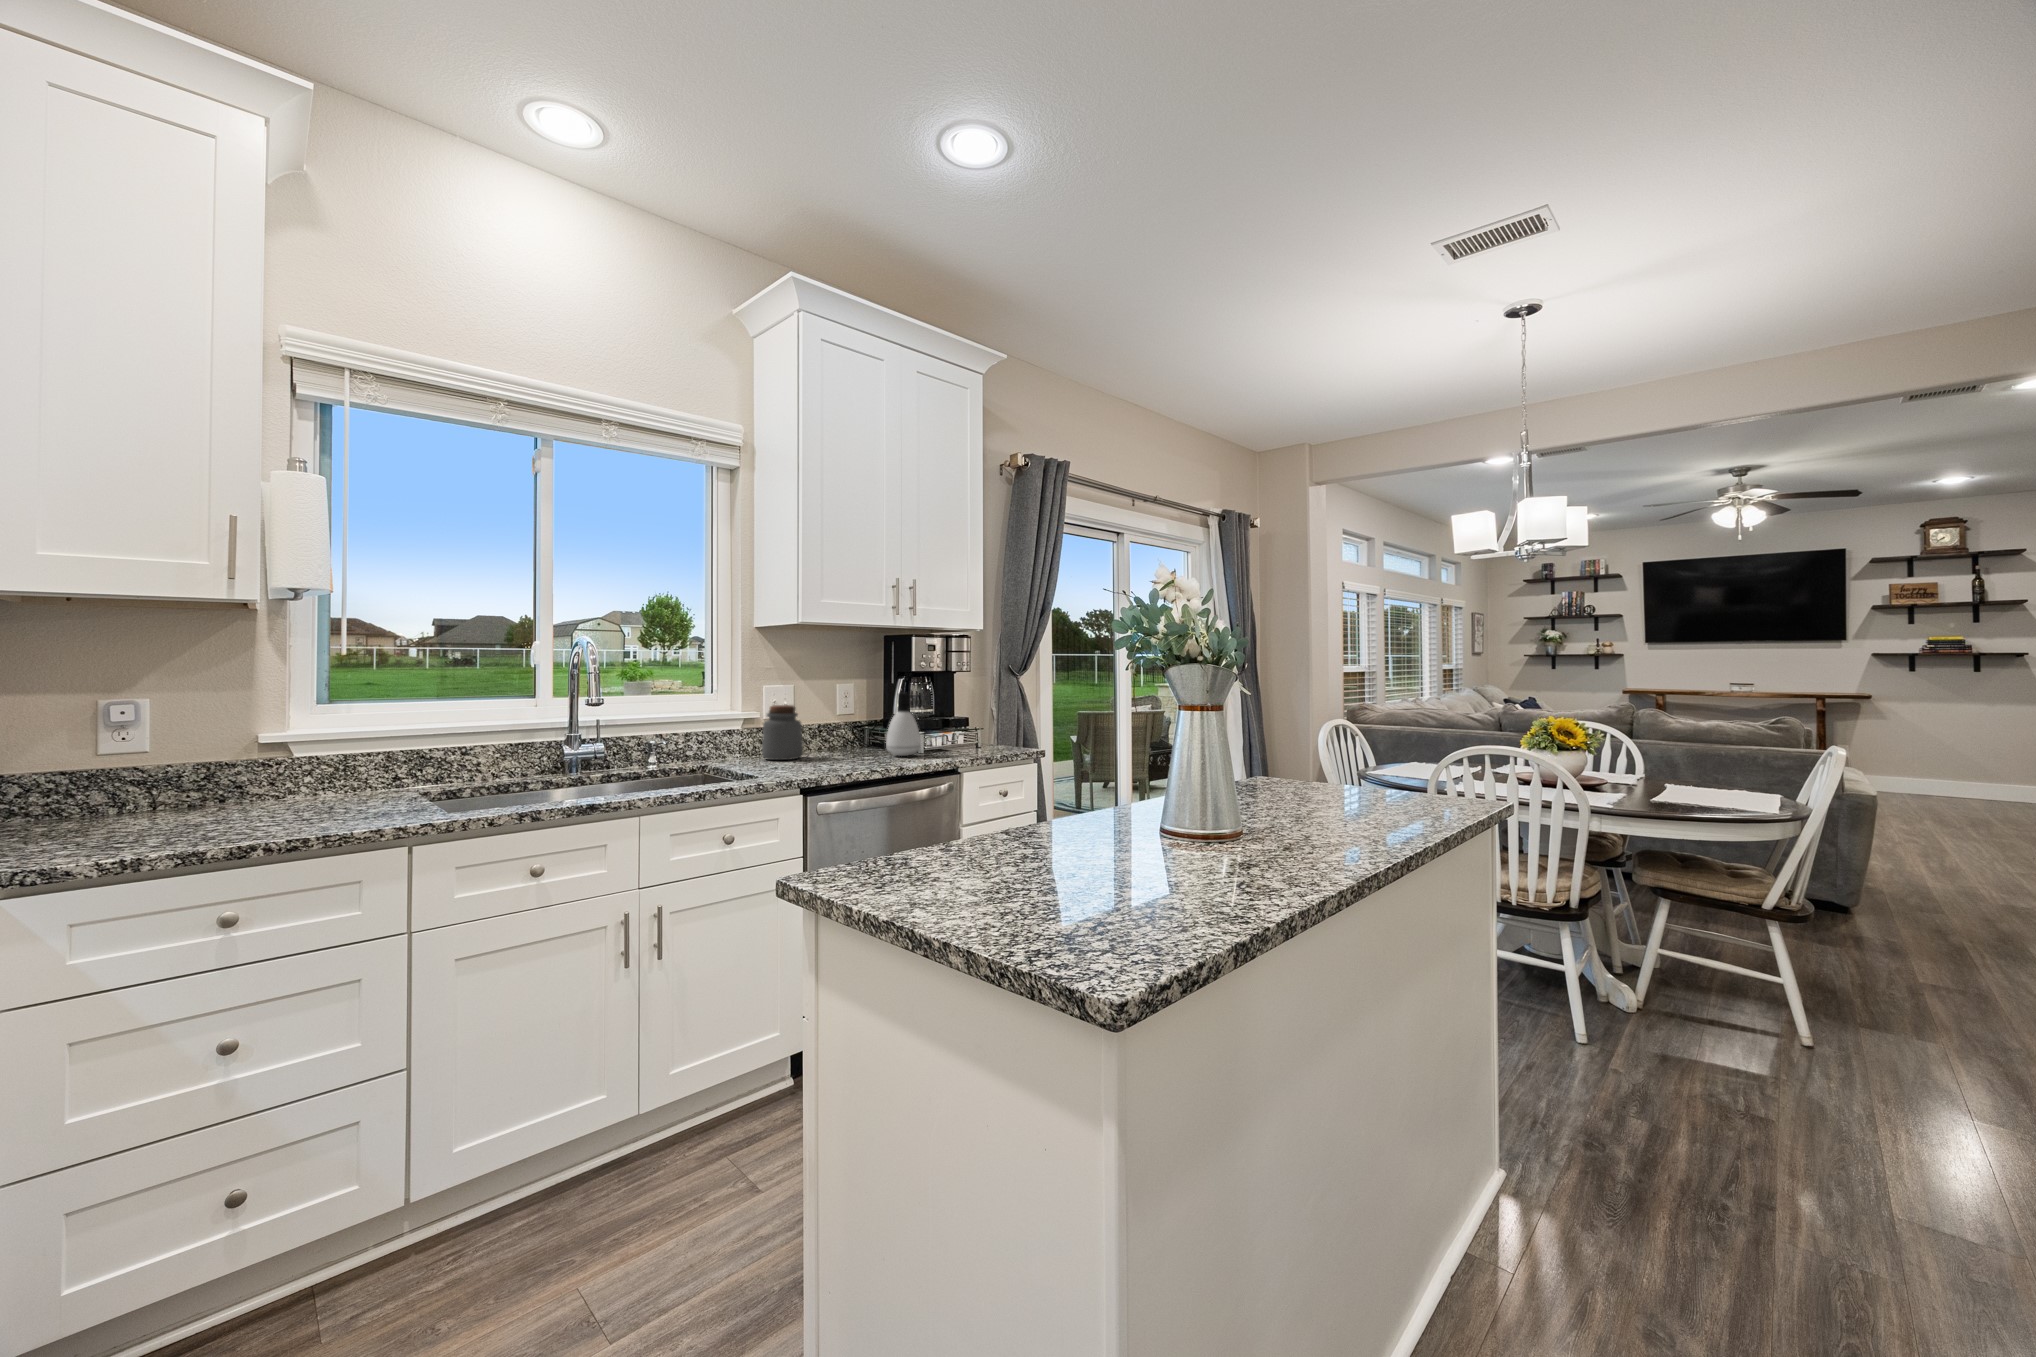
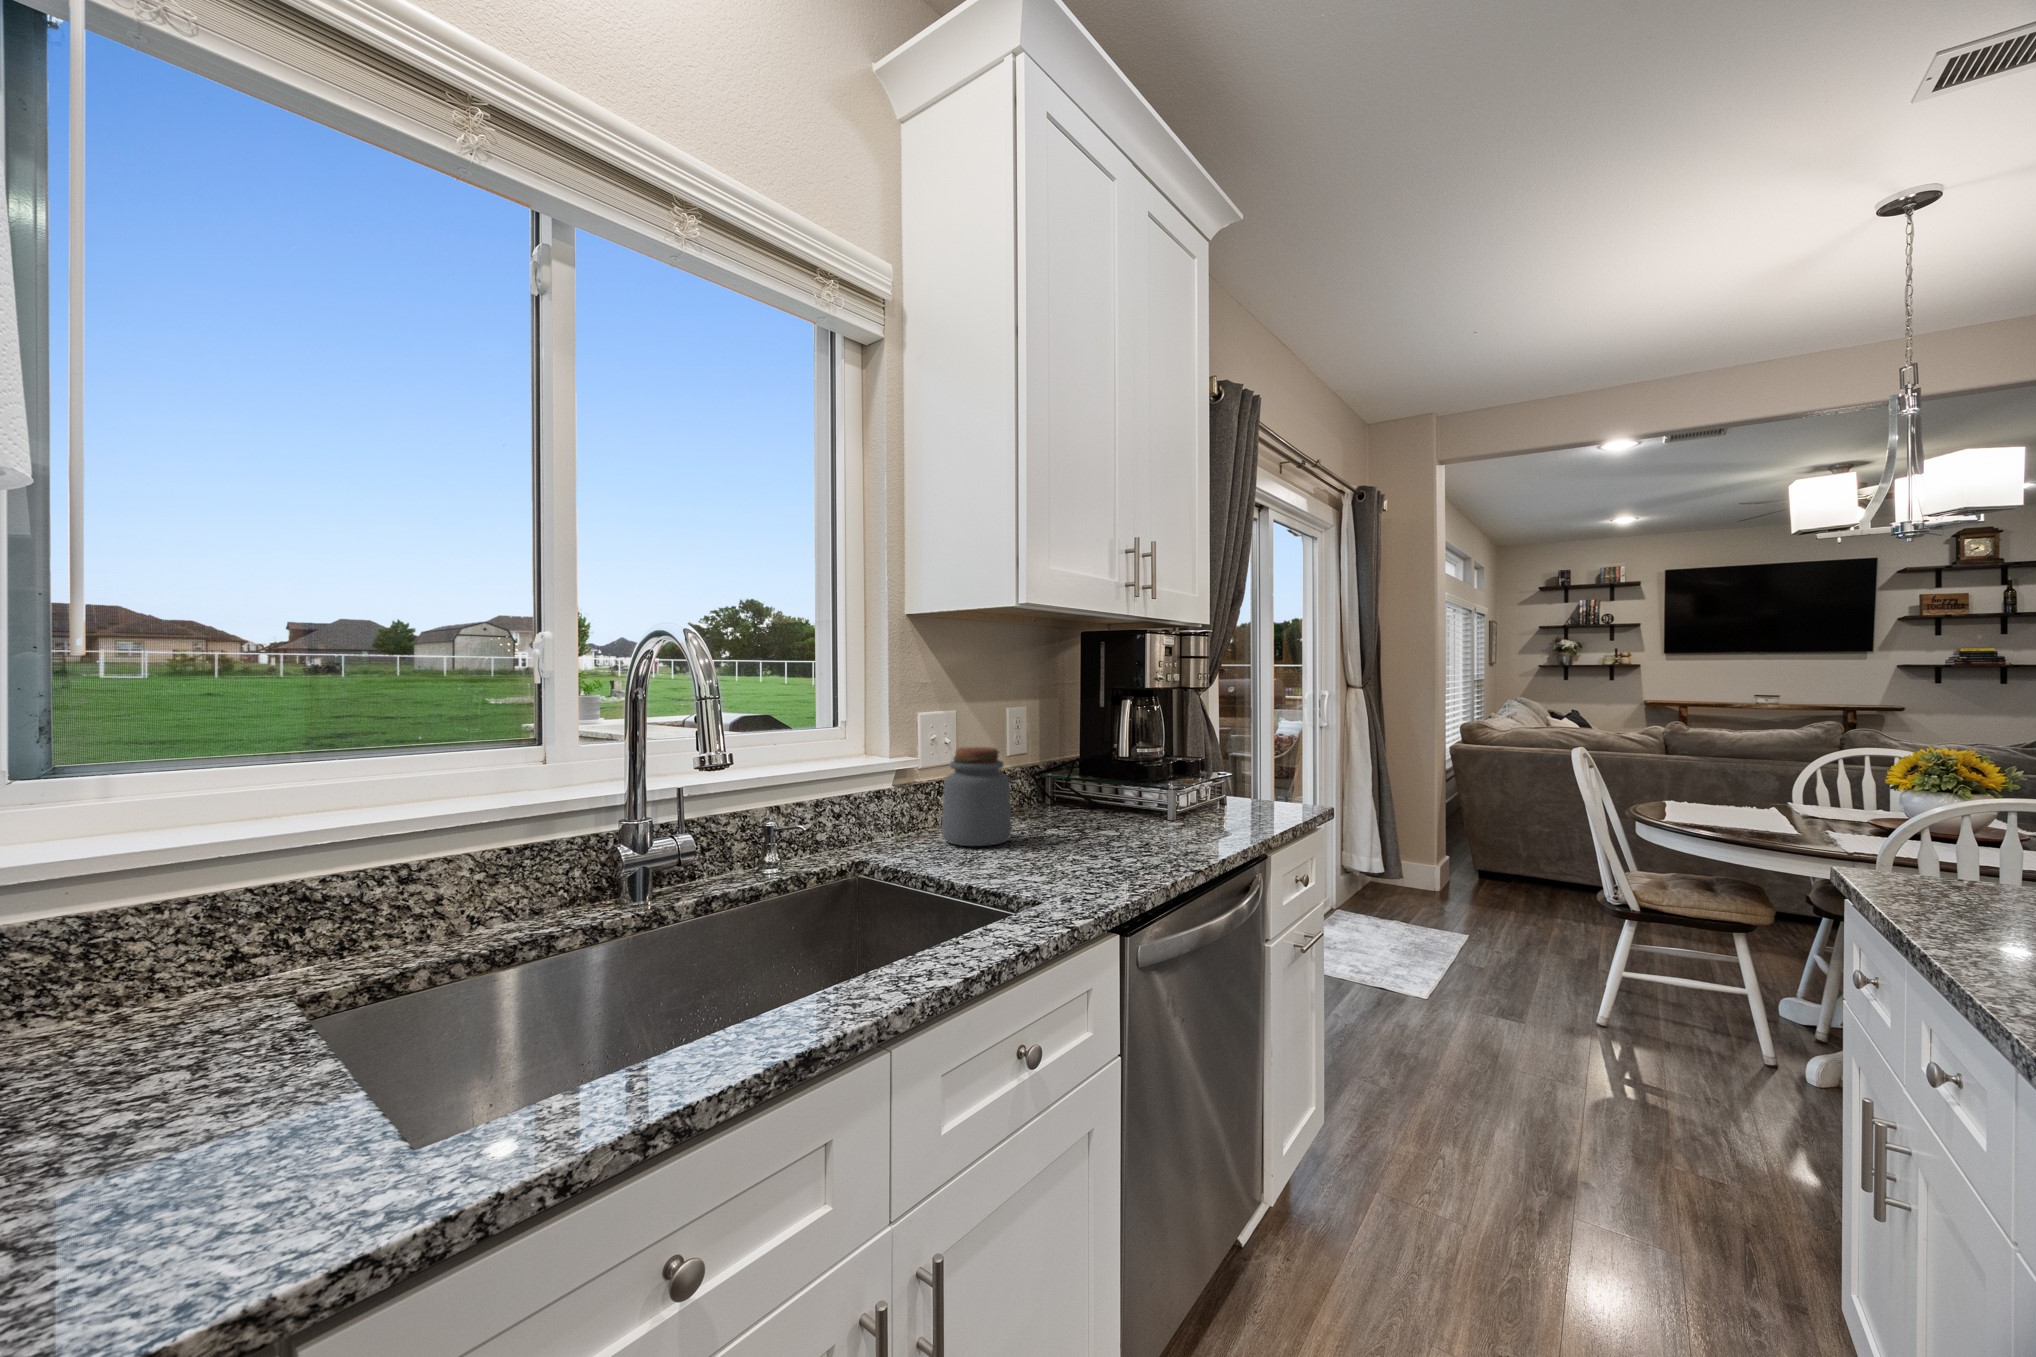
soap dispenser: present [886,692,921,756] -> none [1136,723,1195,829]

